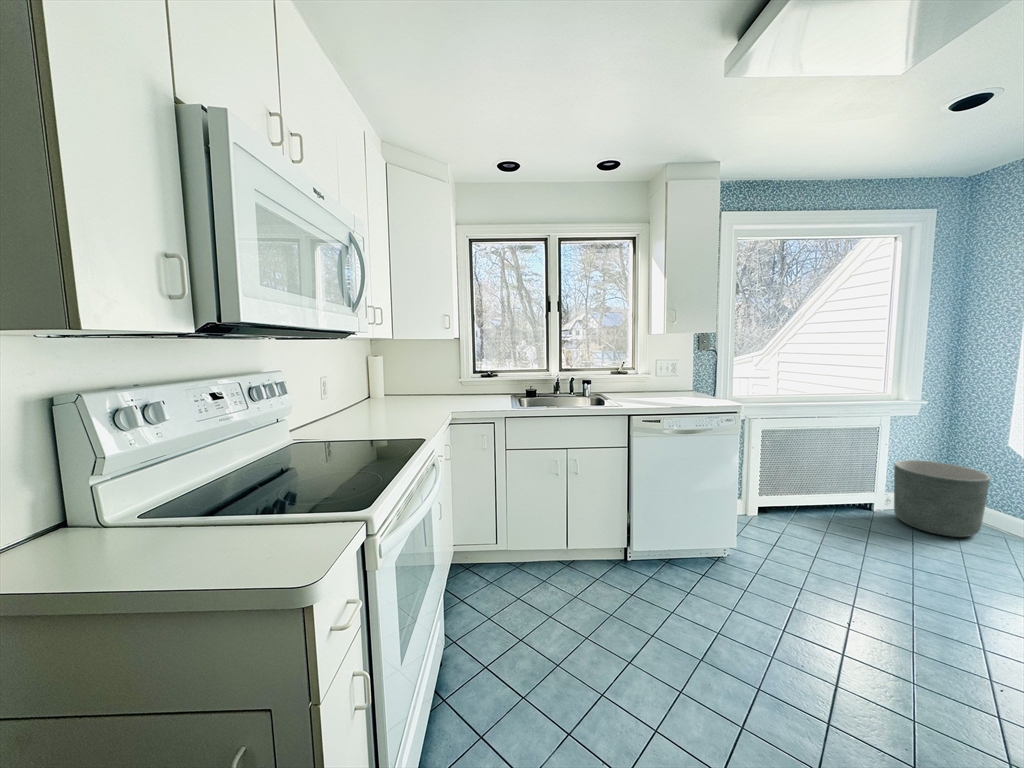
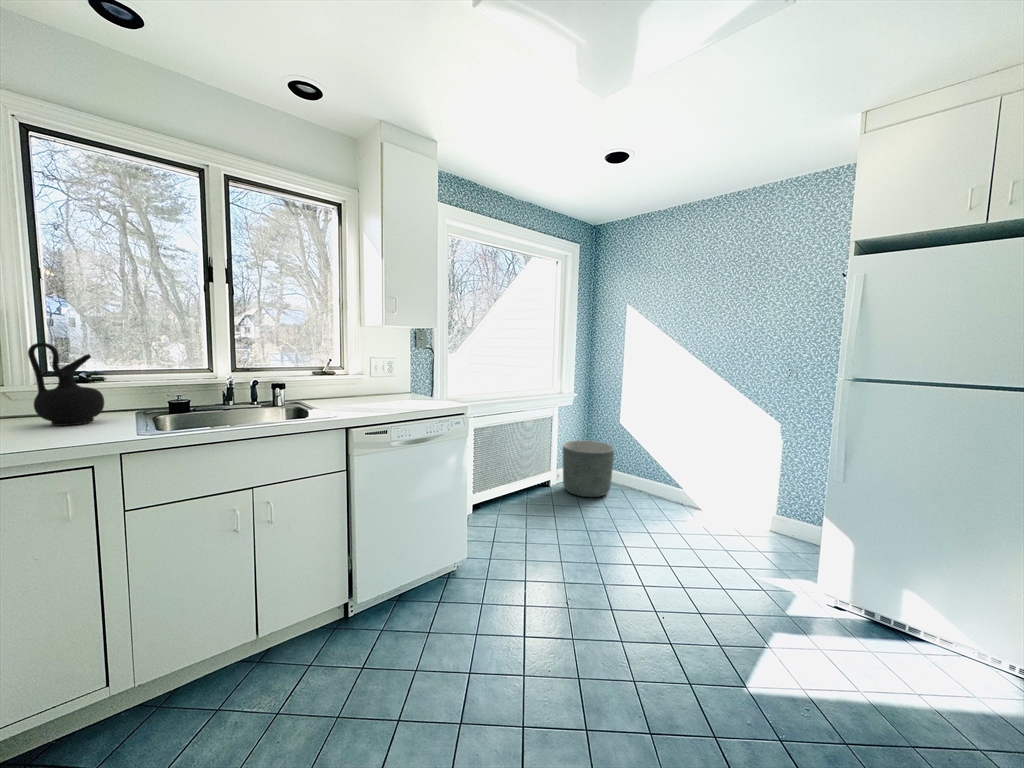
ceramic jug: none [470,356,498,400] -> present [28,343,104,426]

